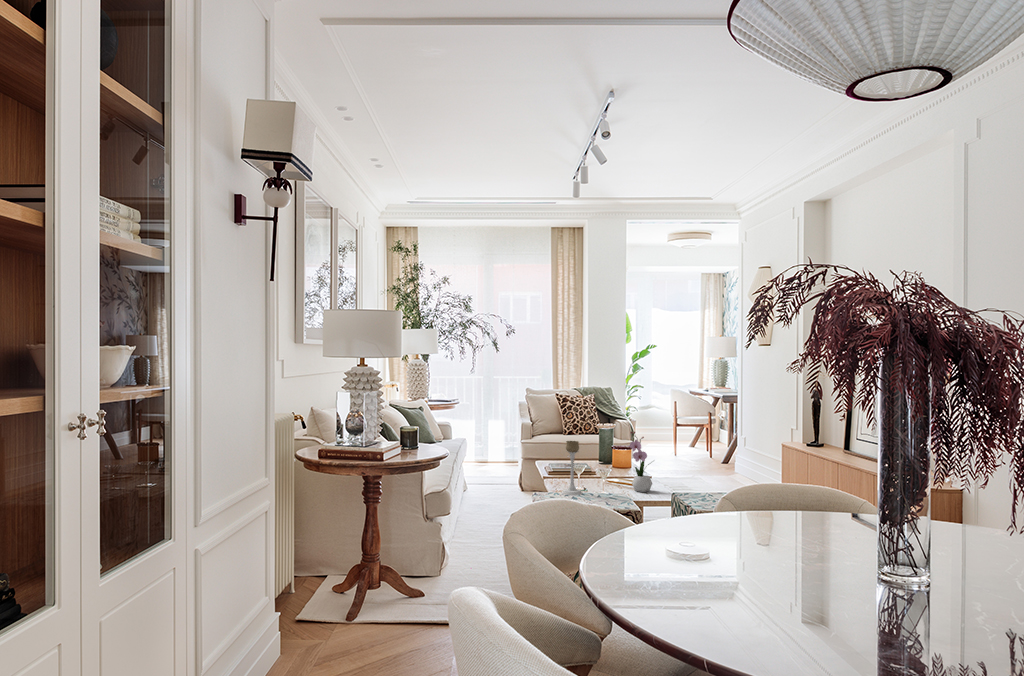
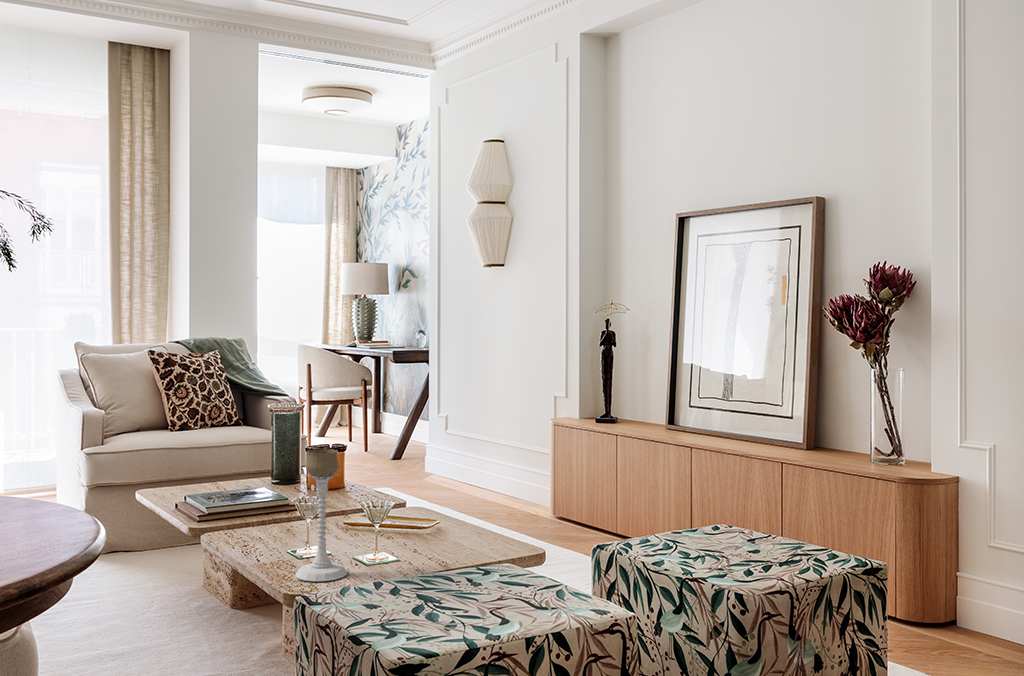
flower arrangement: present [630,432,652,492] -> none [437,417,481,546]

